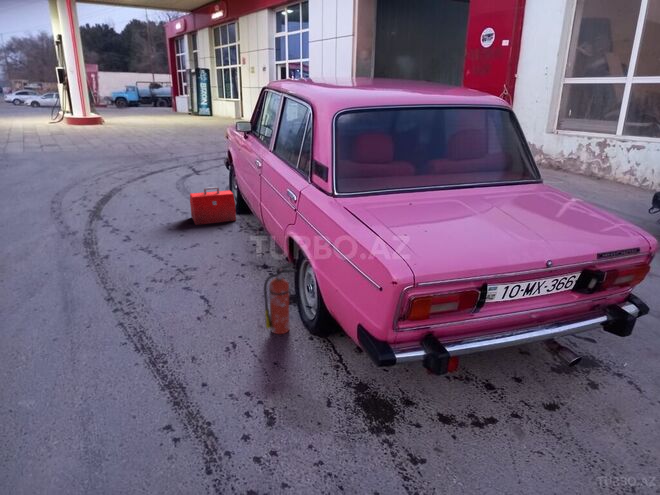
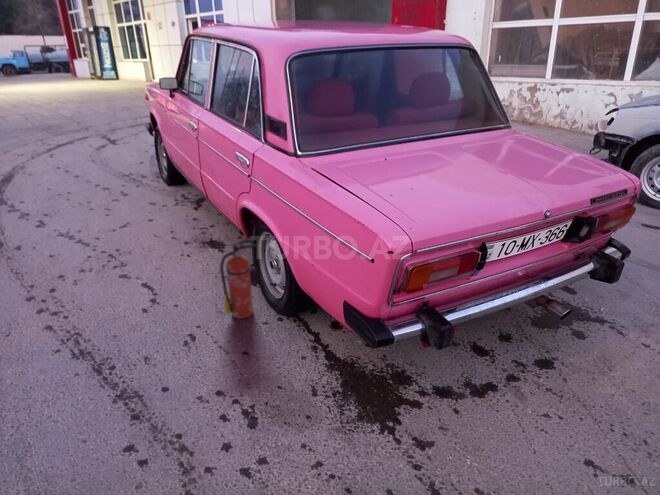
toolbox: present [190,187,236,225] -> none [110,157,168,202]

